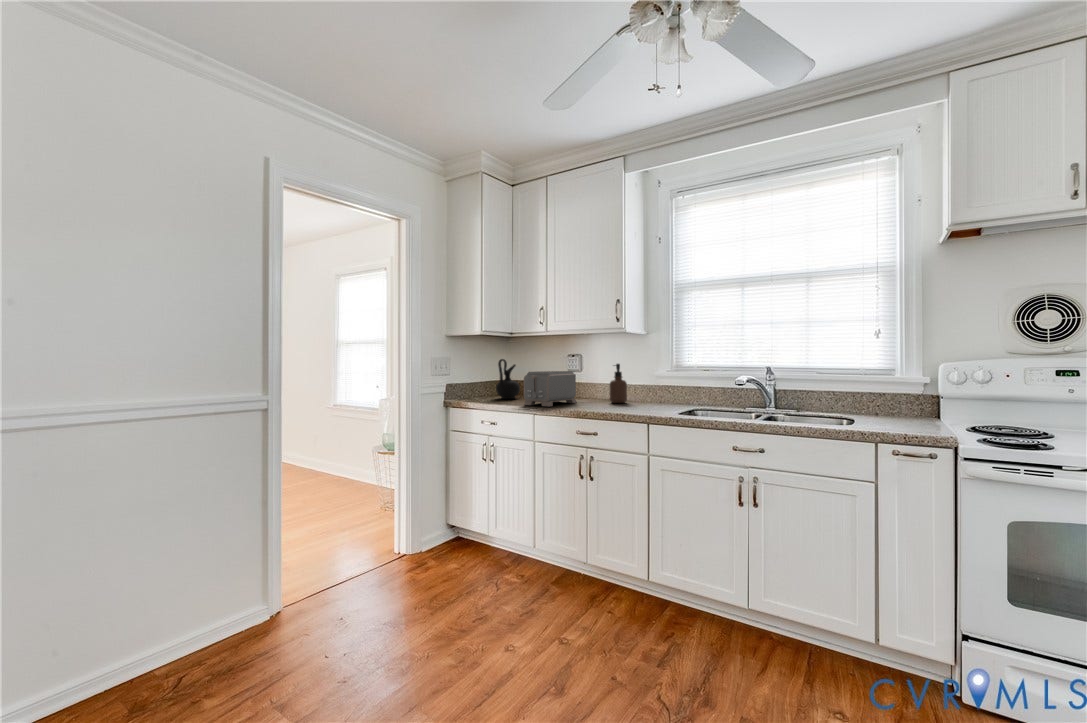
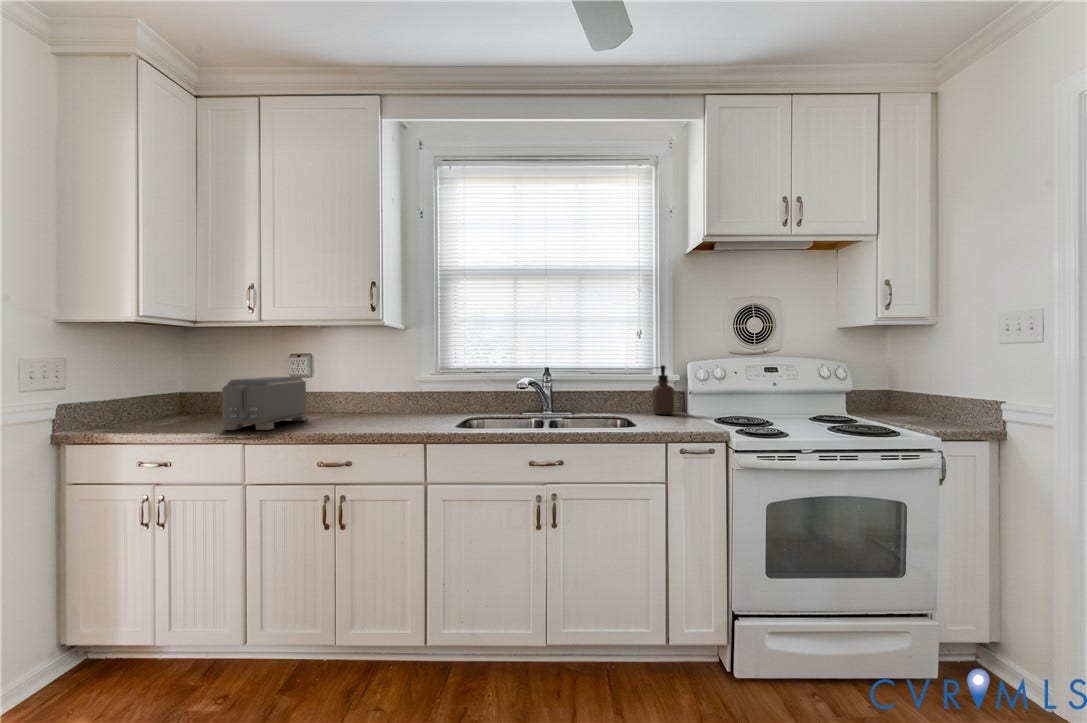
ceramic jug: present [496,359,520,399] -> none [164,360,209,421]
soap dispenser: present [610,364,627,403] -> present [652,365,674,415]

